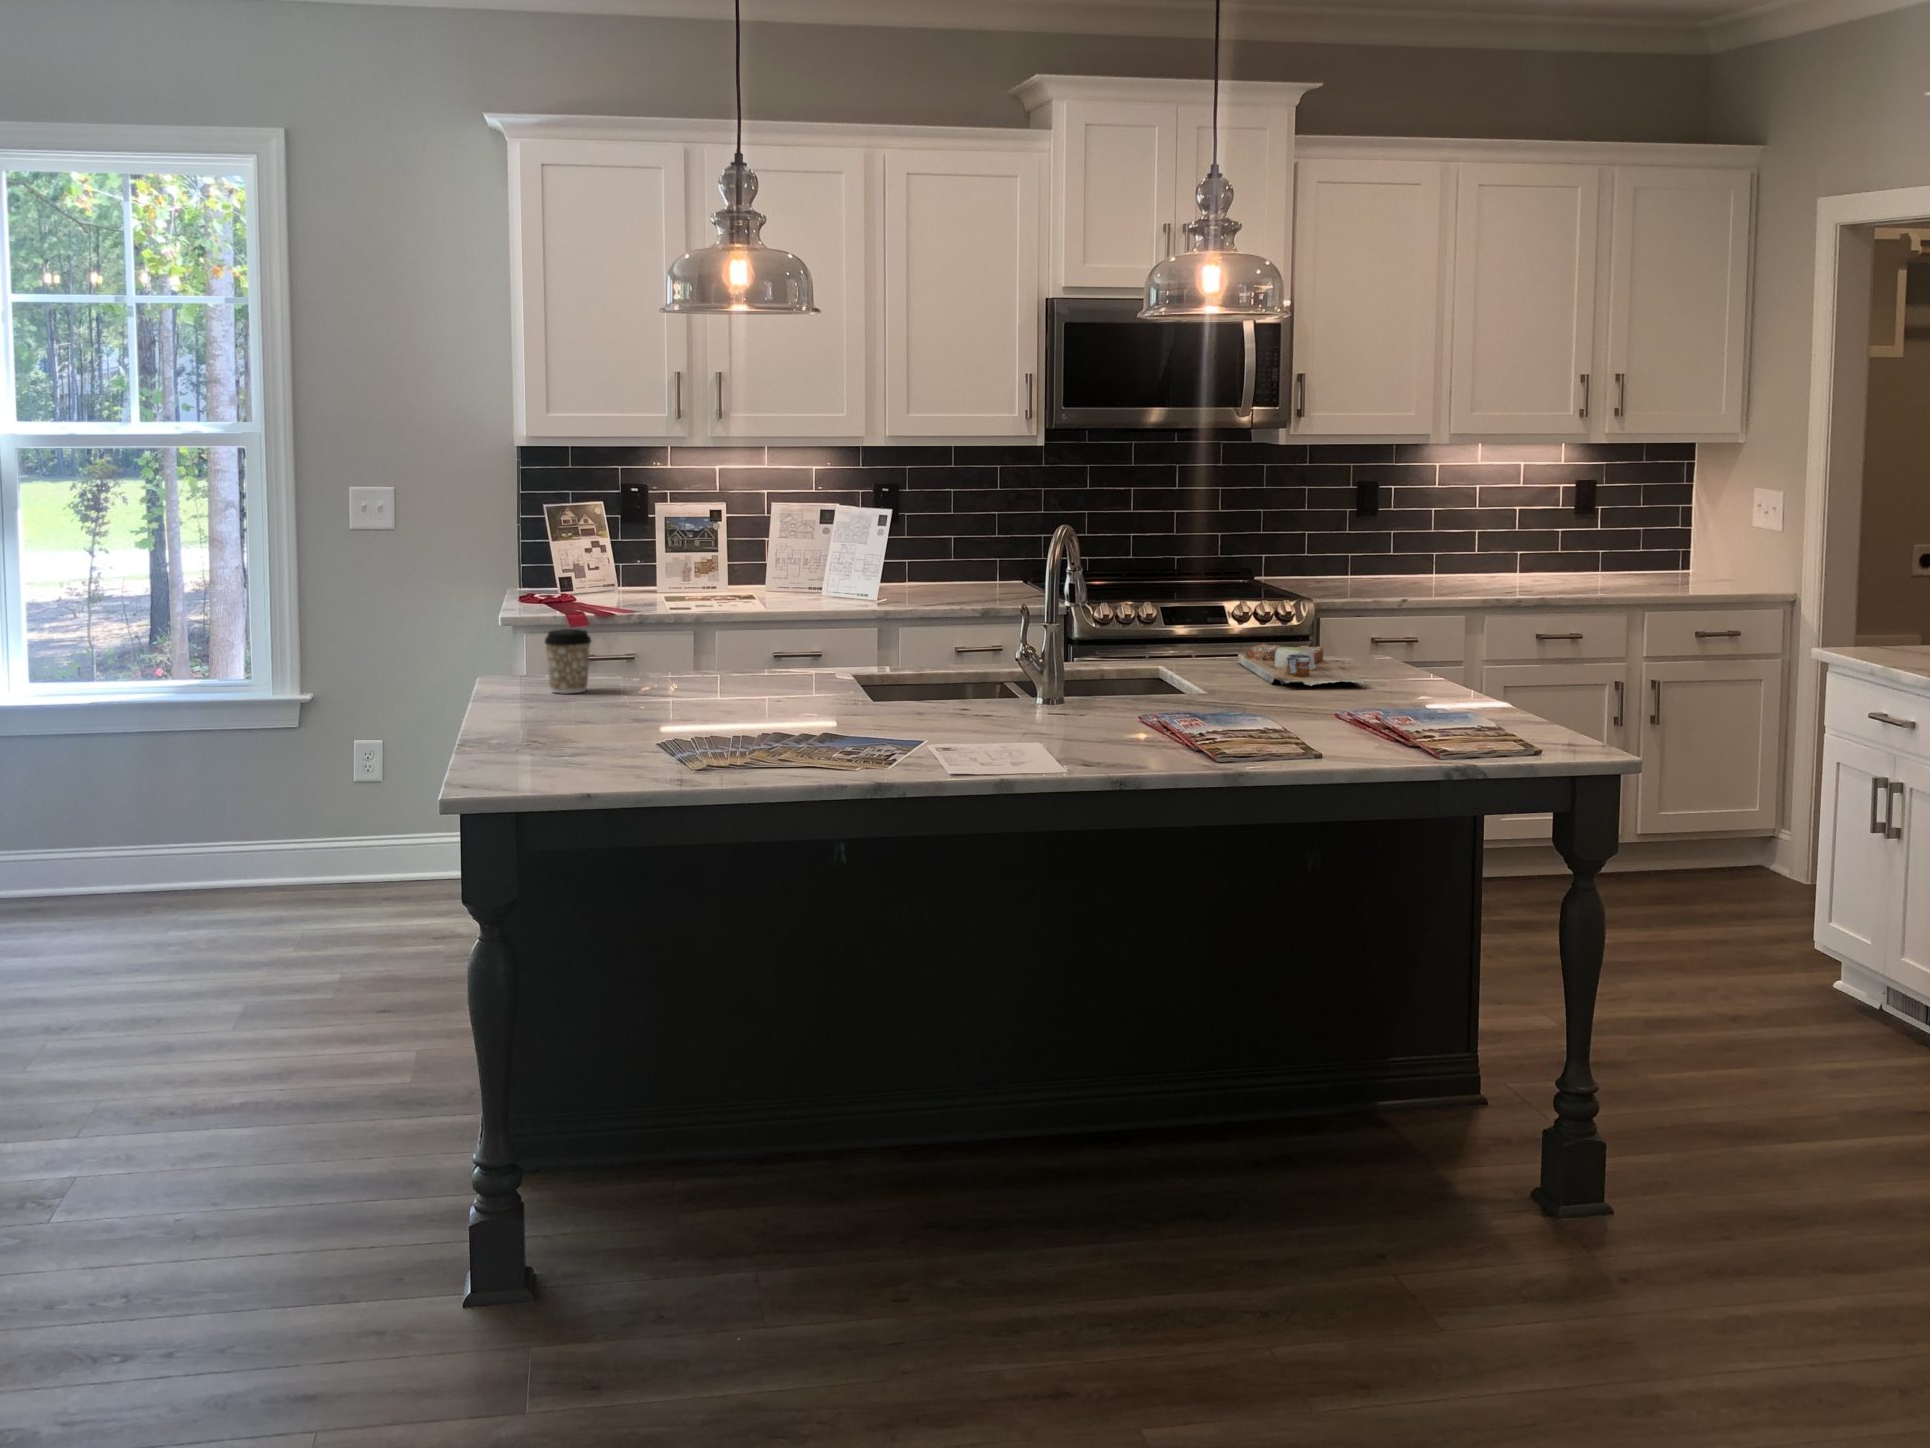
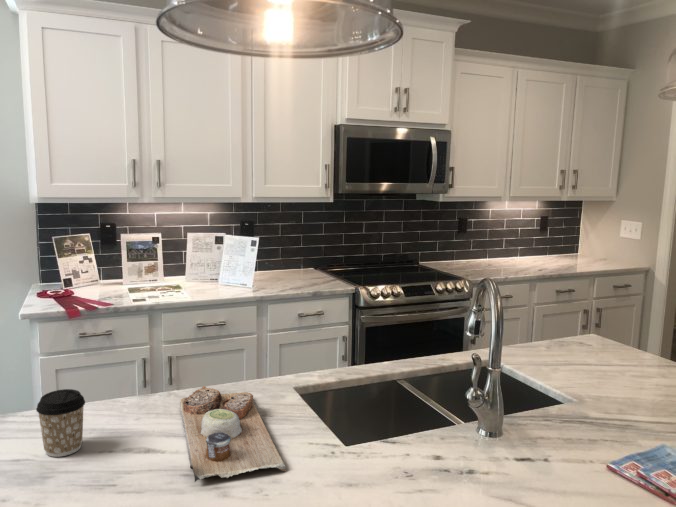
cutting board: present [1238,643,1367,688] -> present [180,386,286,482]

